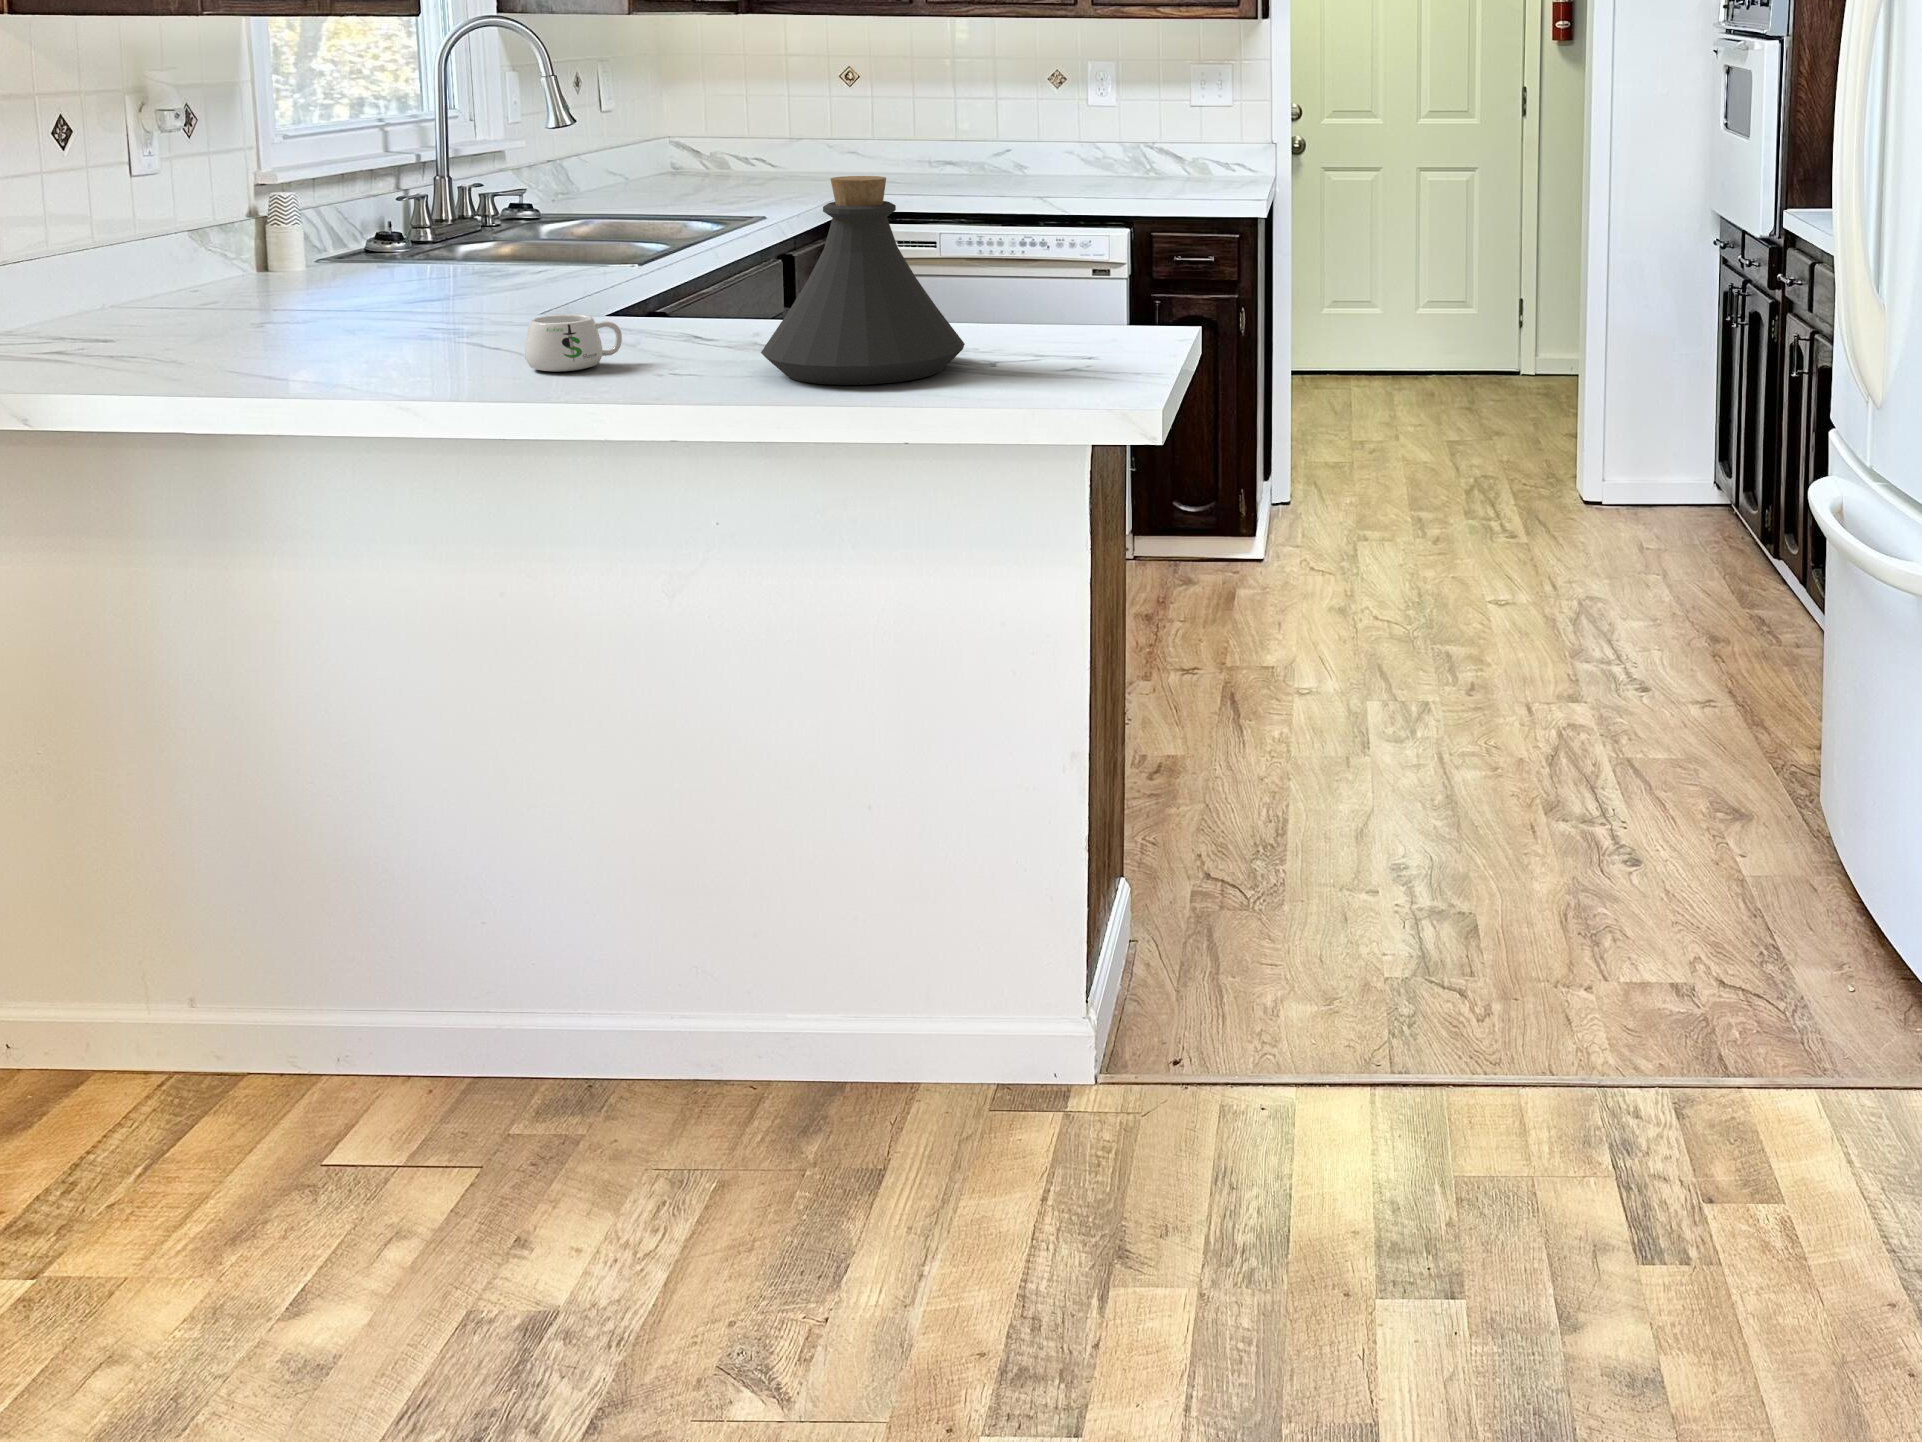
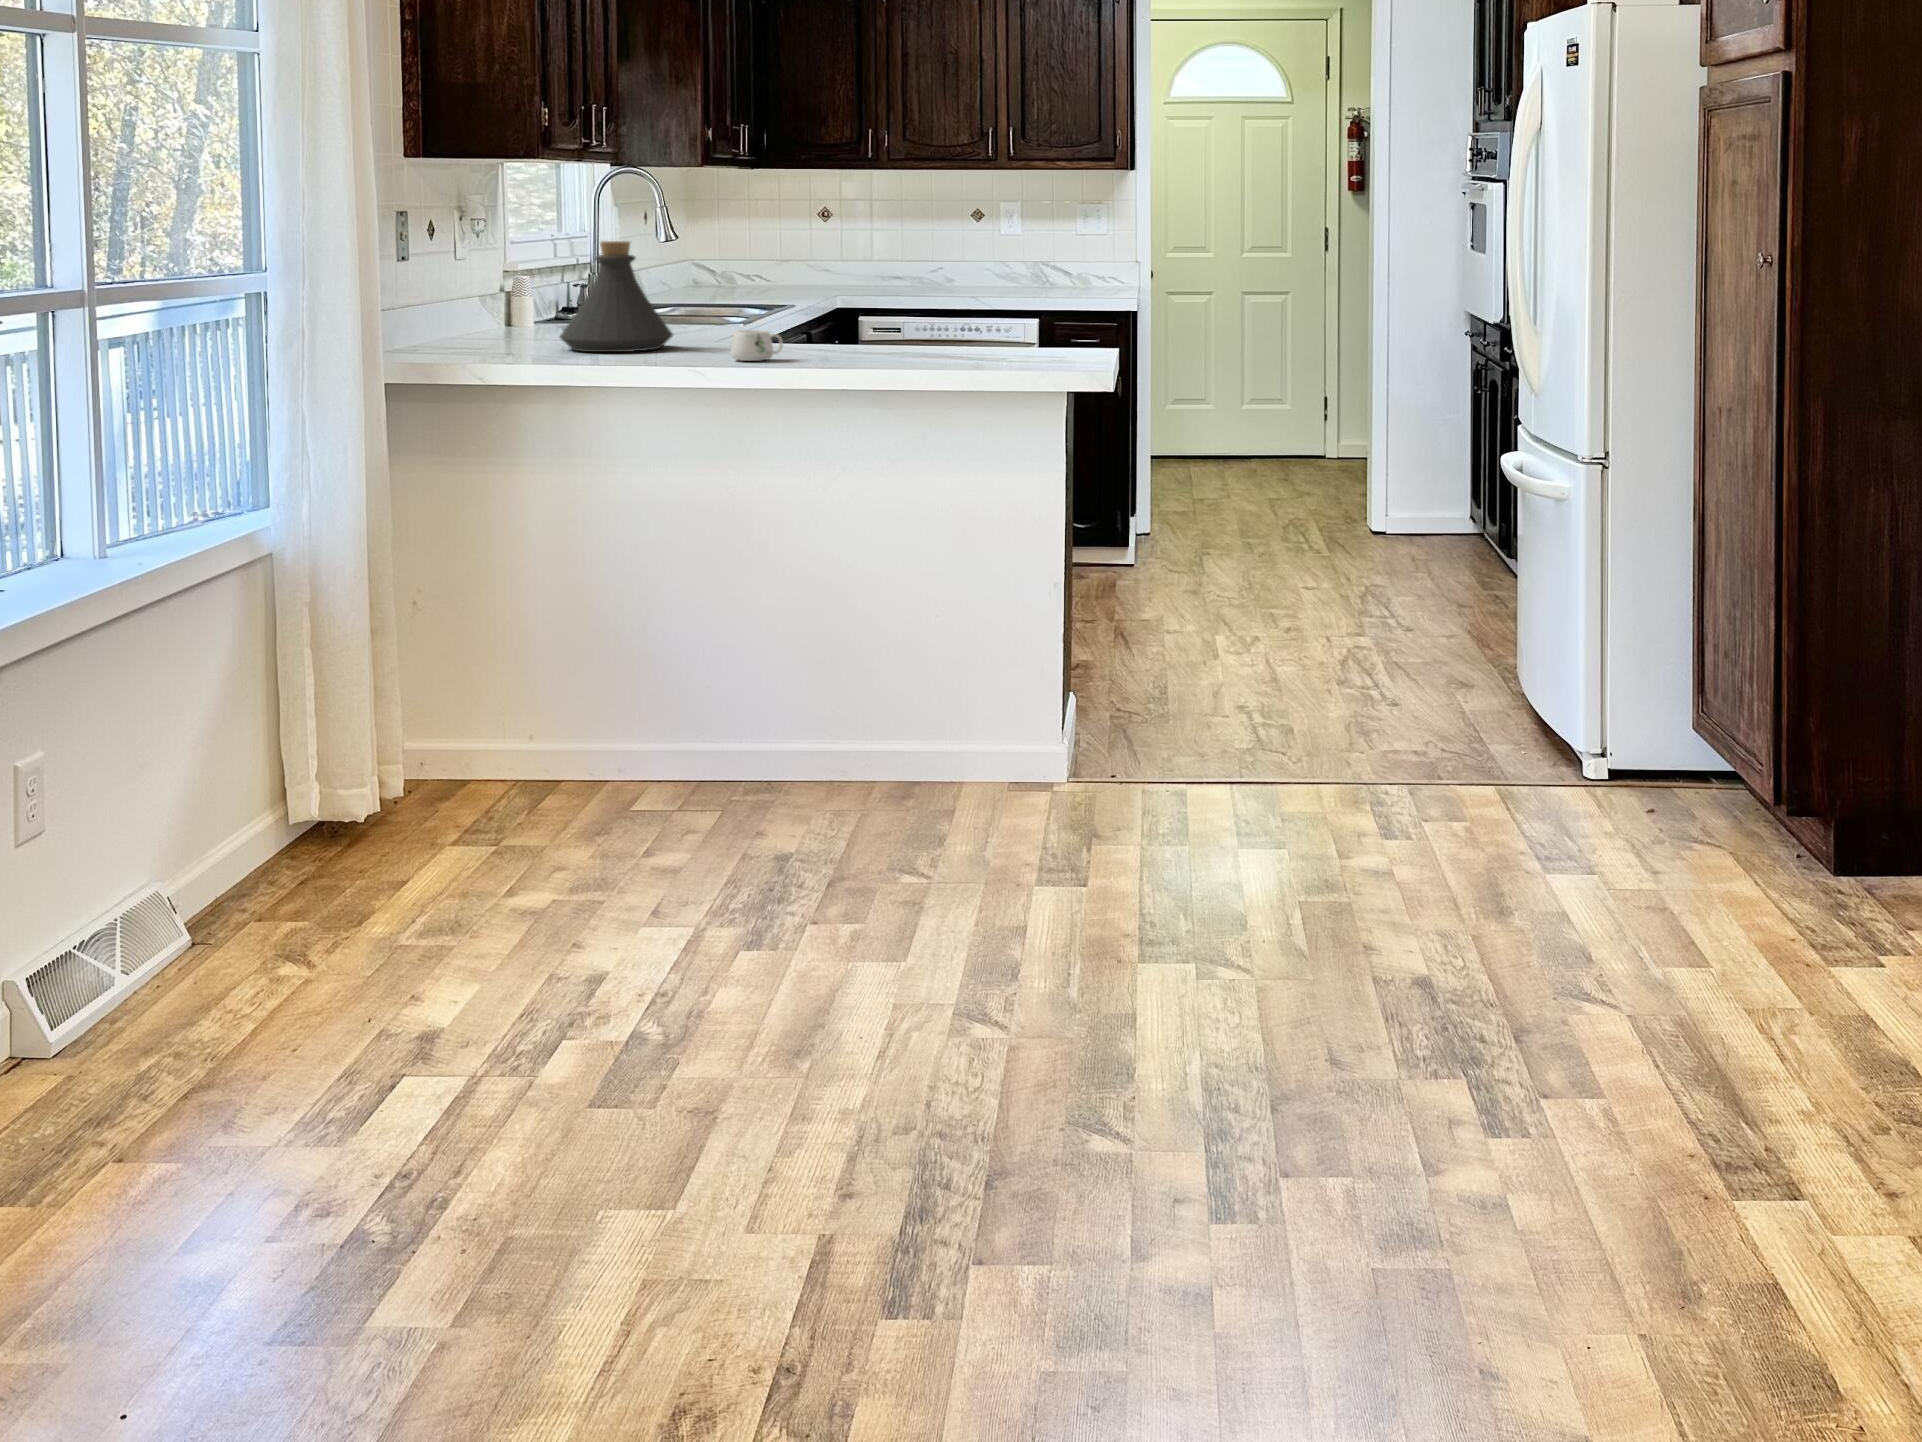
bottle: present [761,176,965,385] -> present [560,241,673,352]

